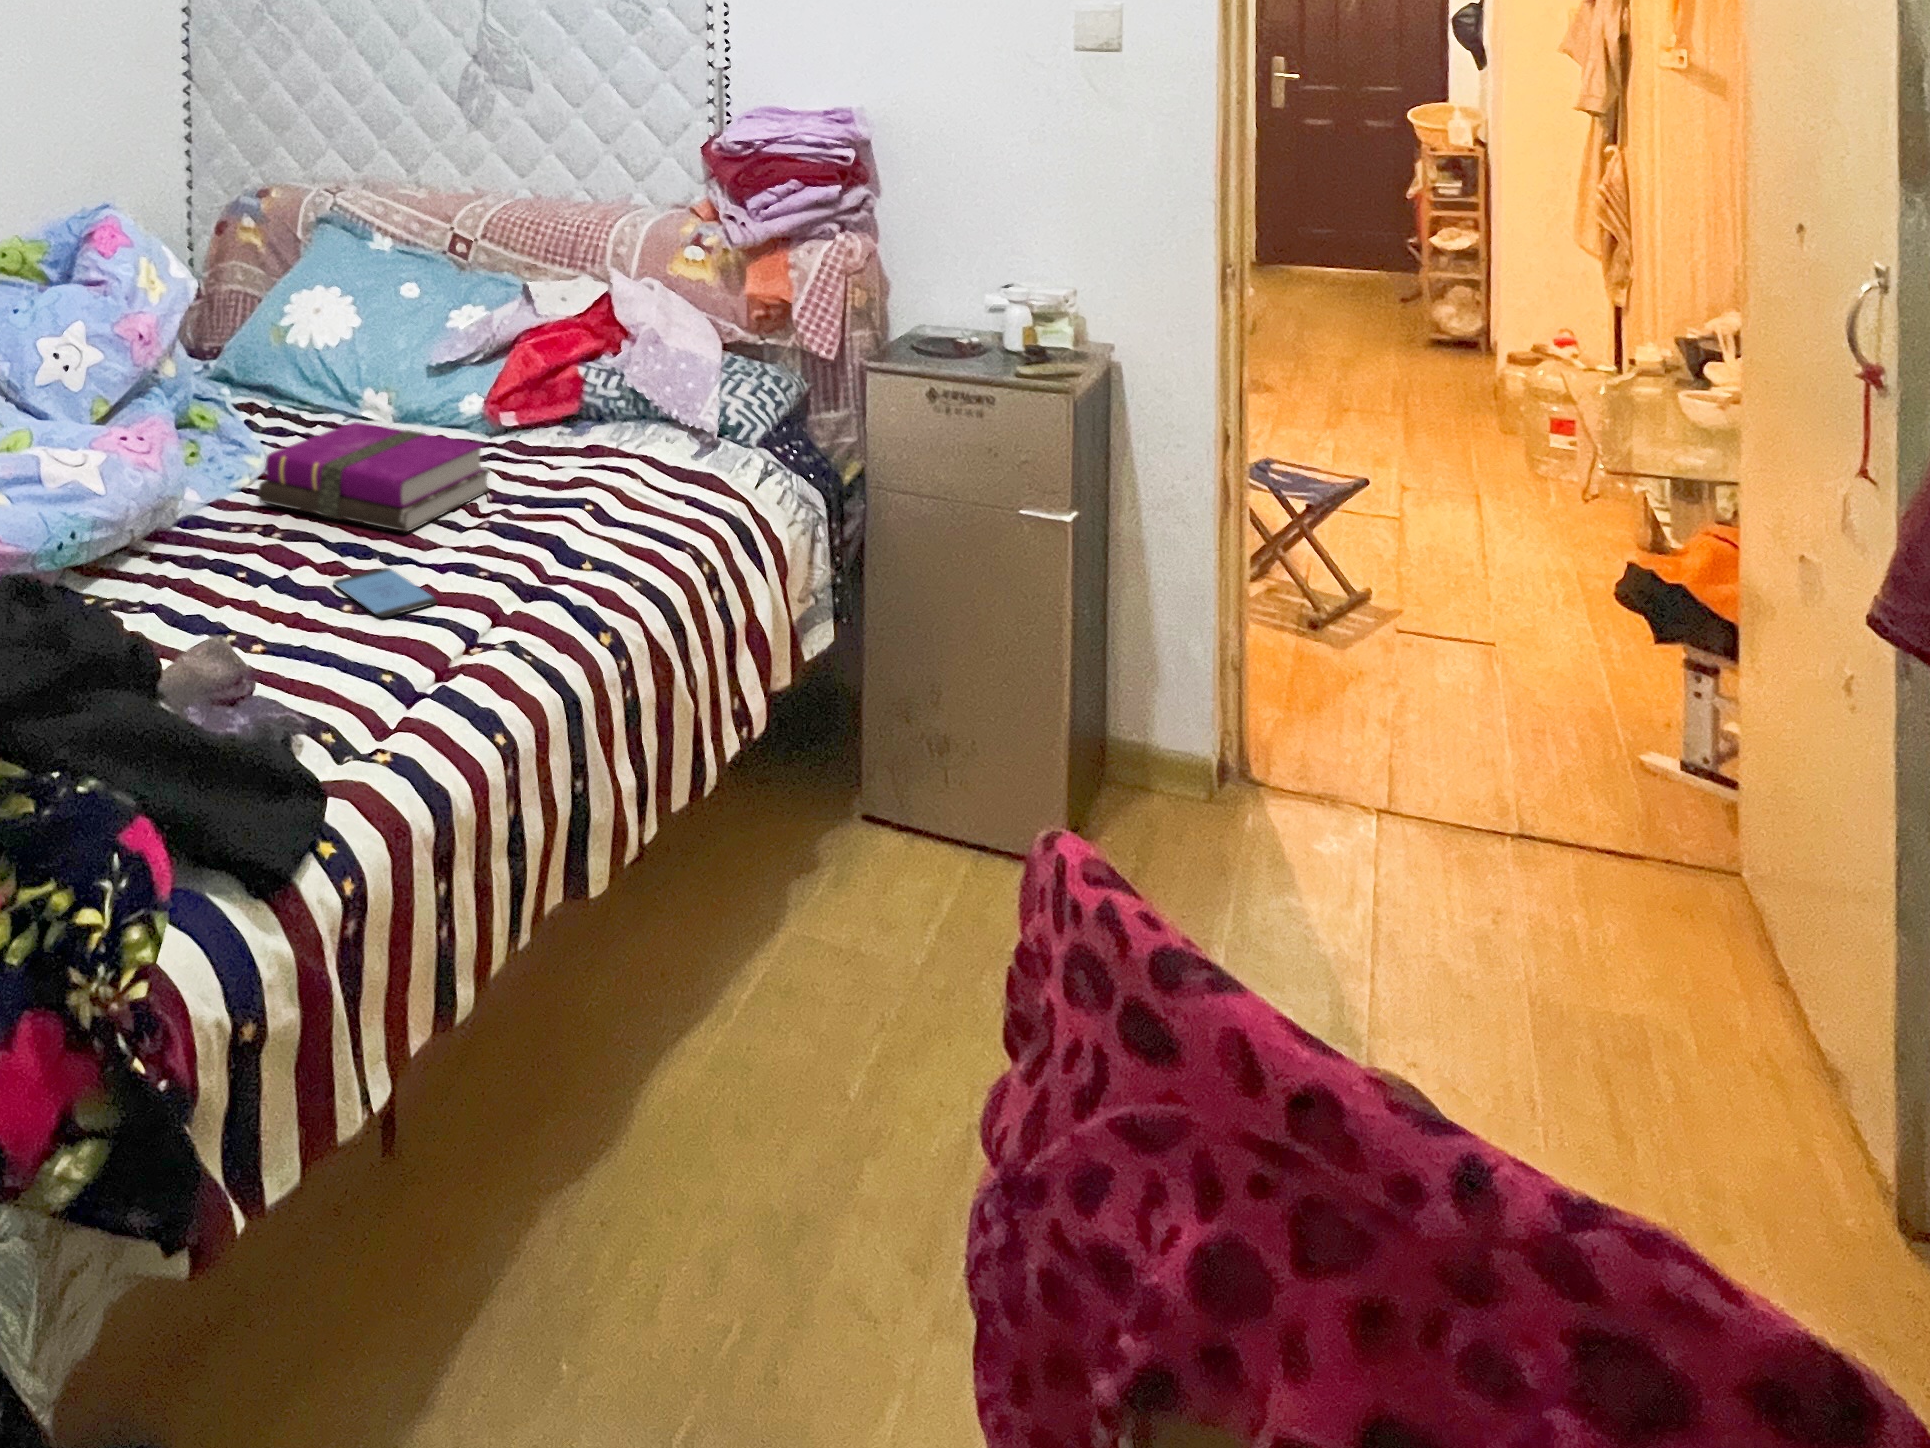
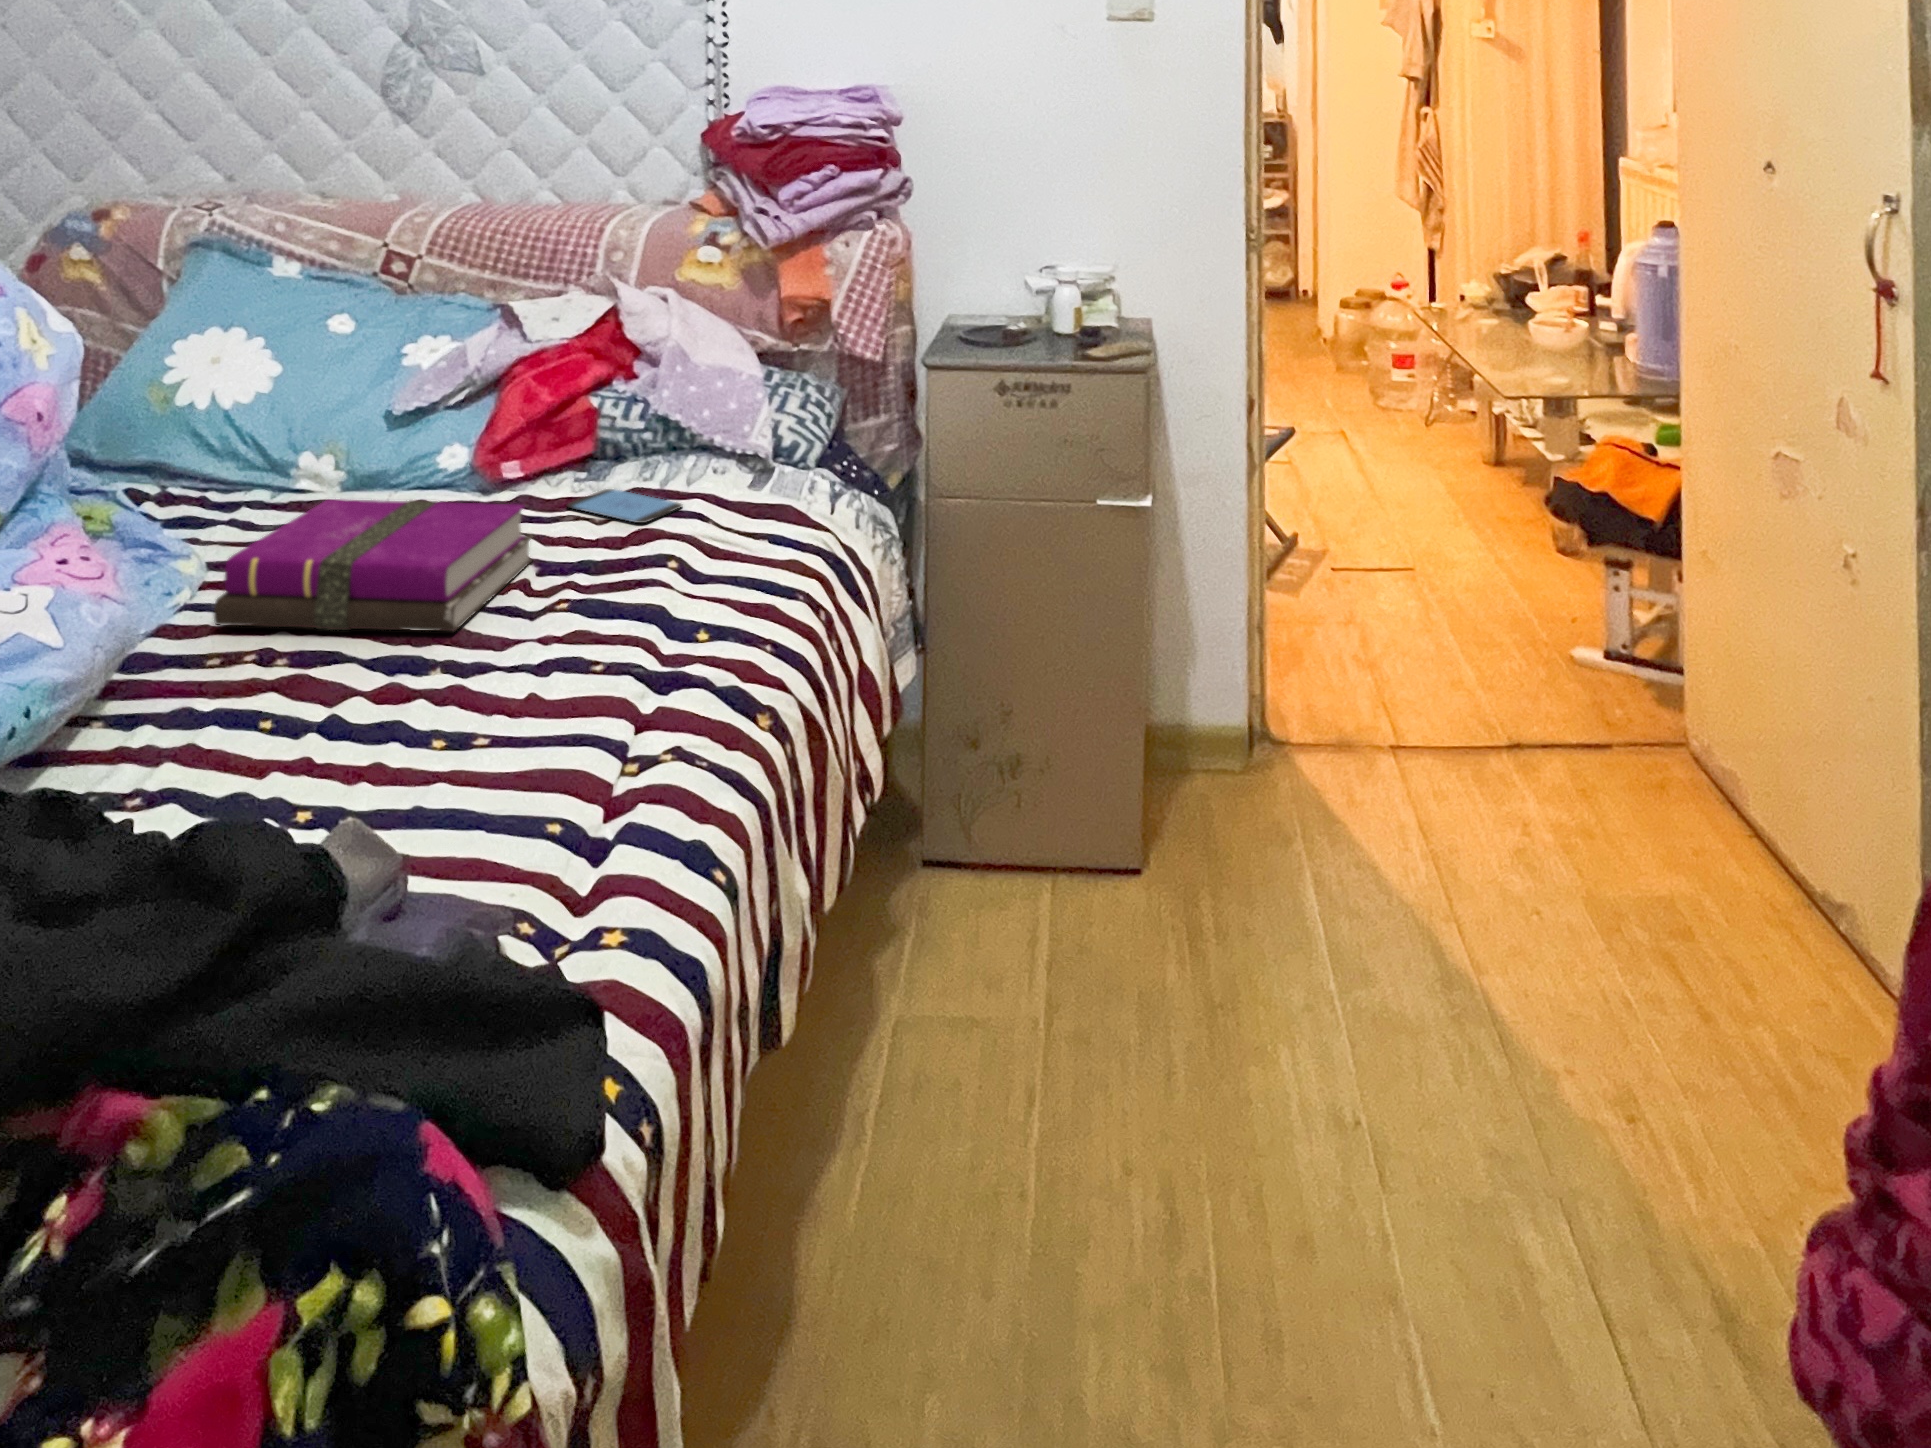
smartphone: present [334,568,437,617] -> present [568,489,682,523]

